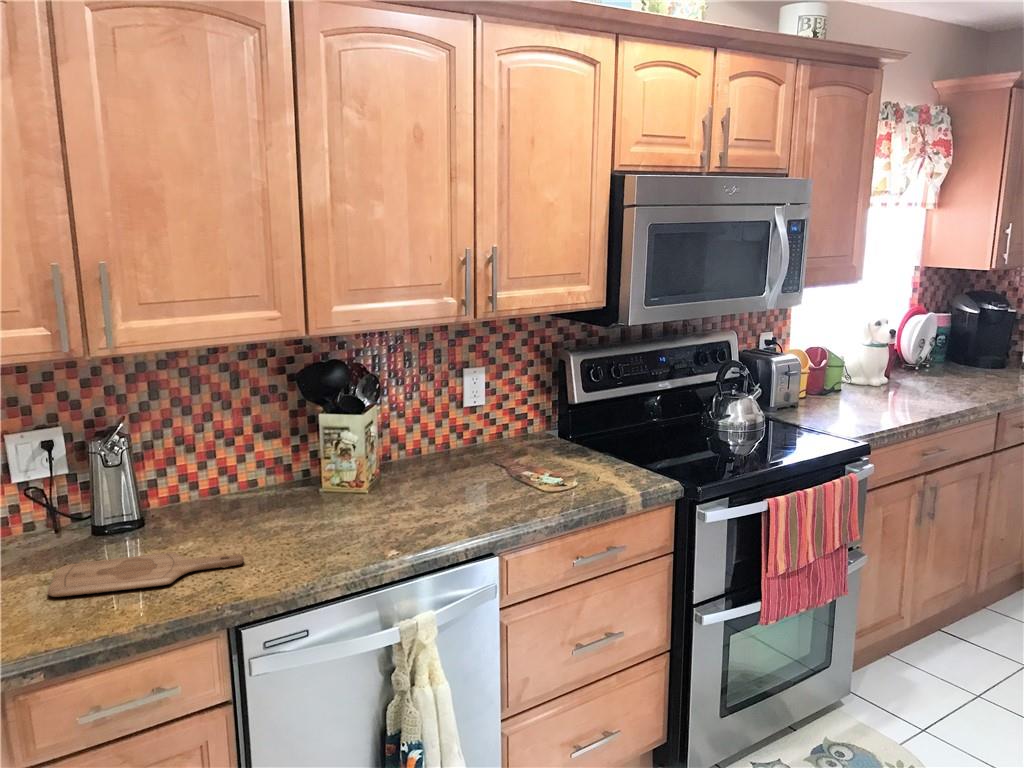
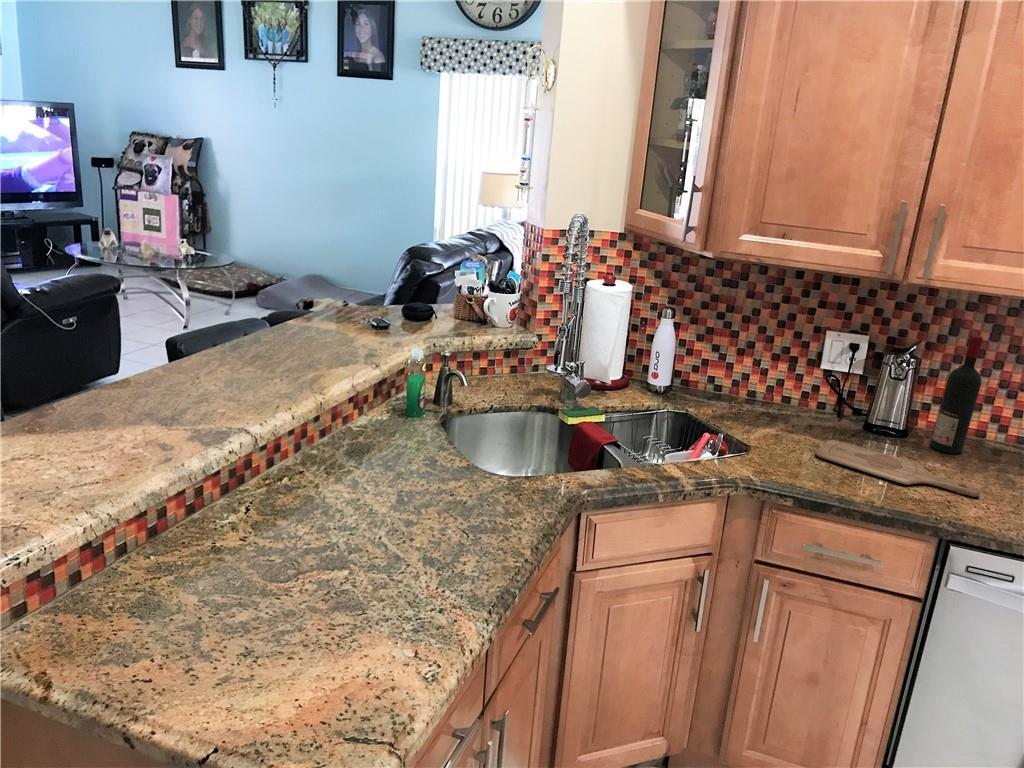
wine bottle: none [166,394,205,526] -> present [931,335,983,454]

